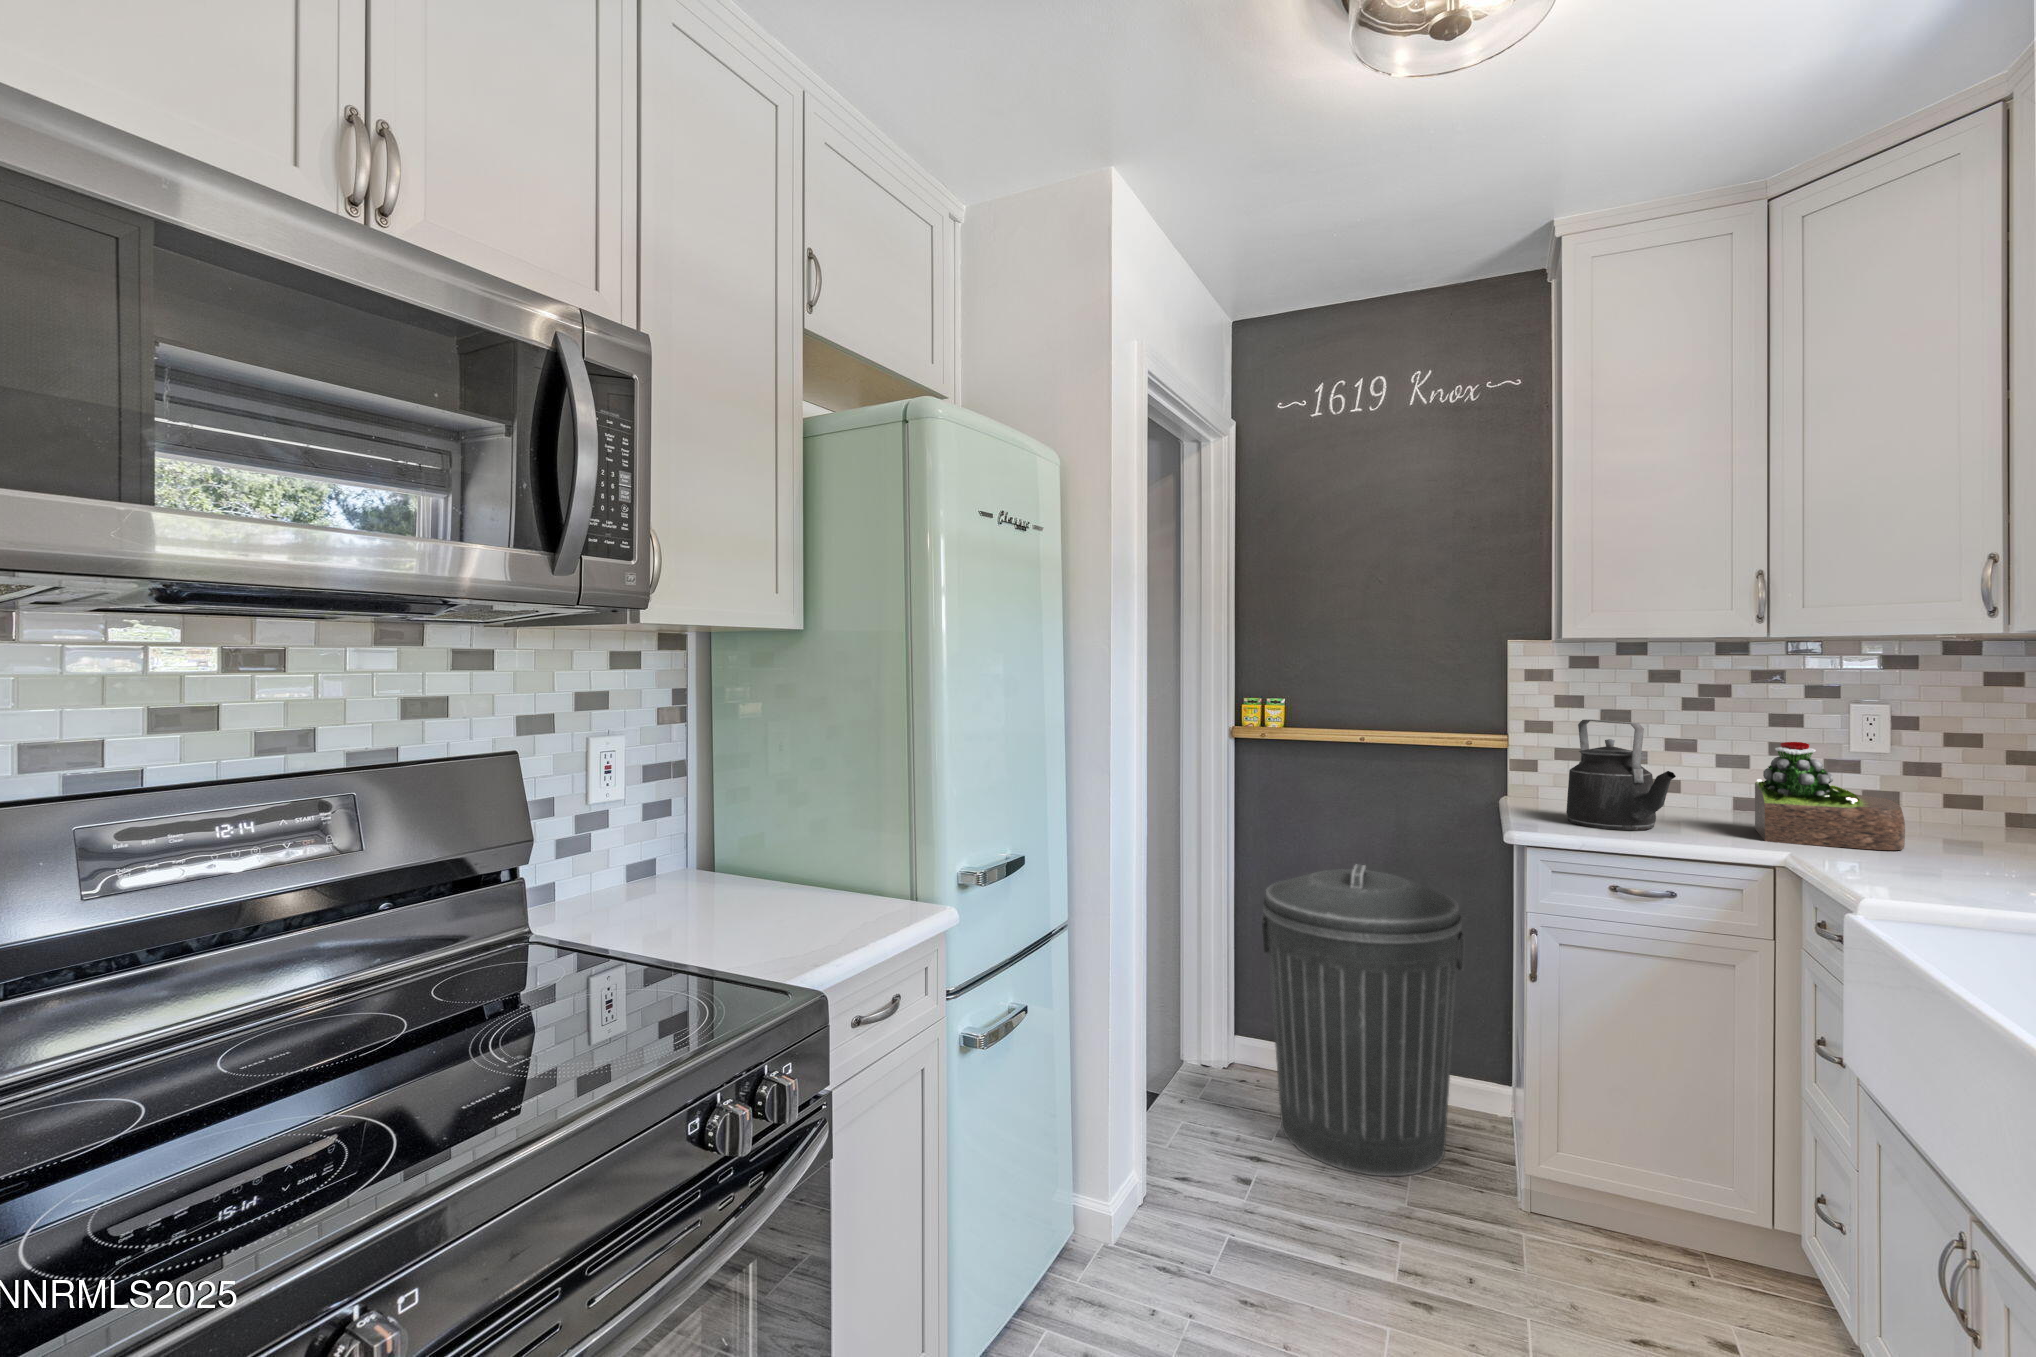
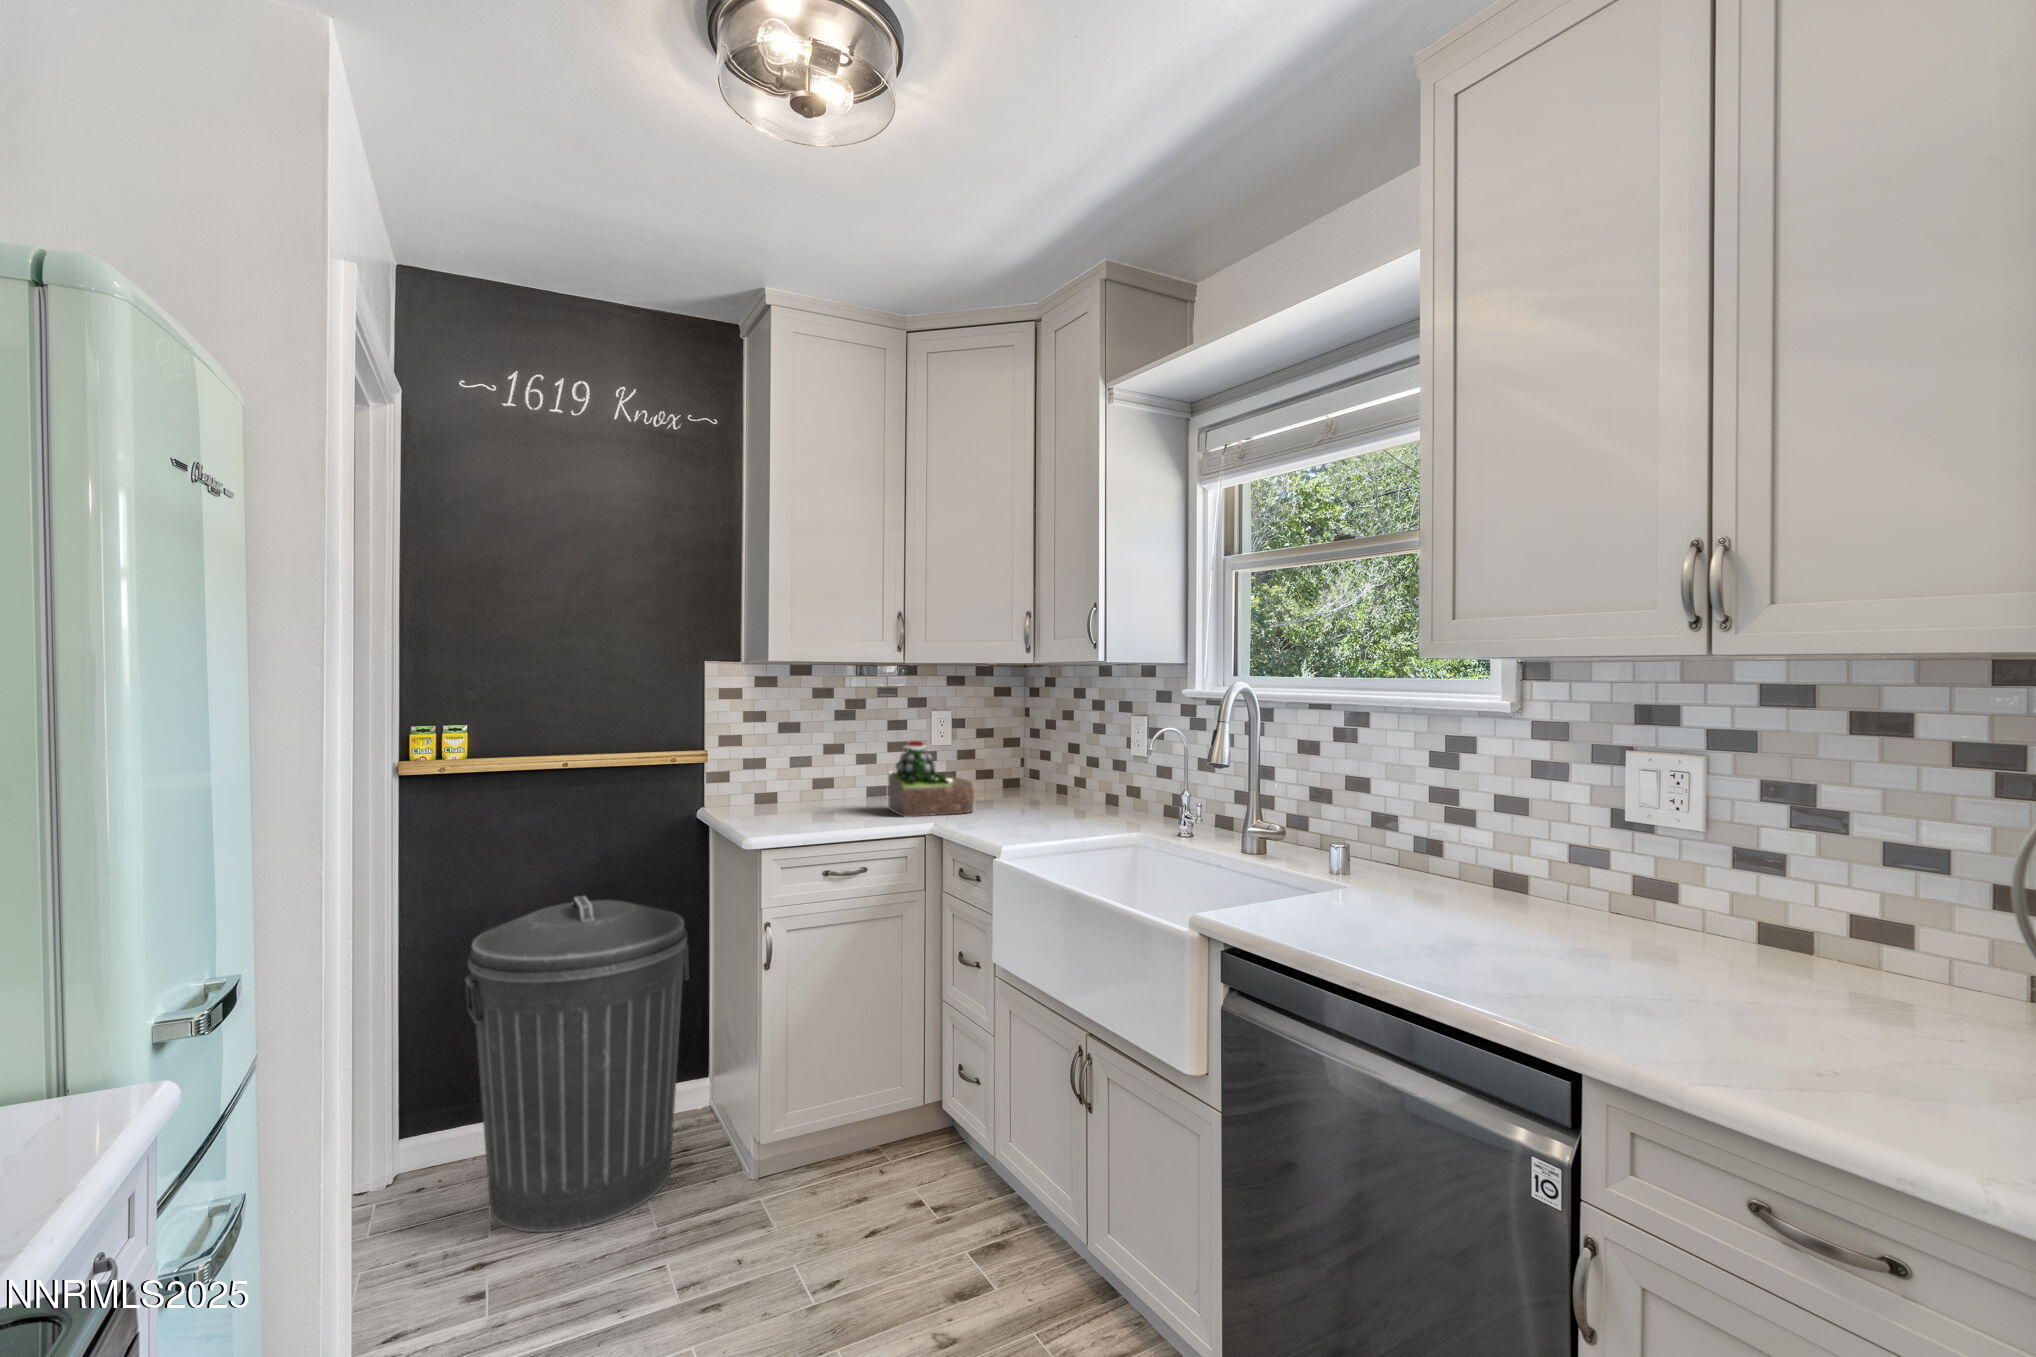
kettle: present [1566,720,1676,830] -> none [769,731,855,824]

